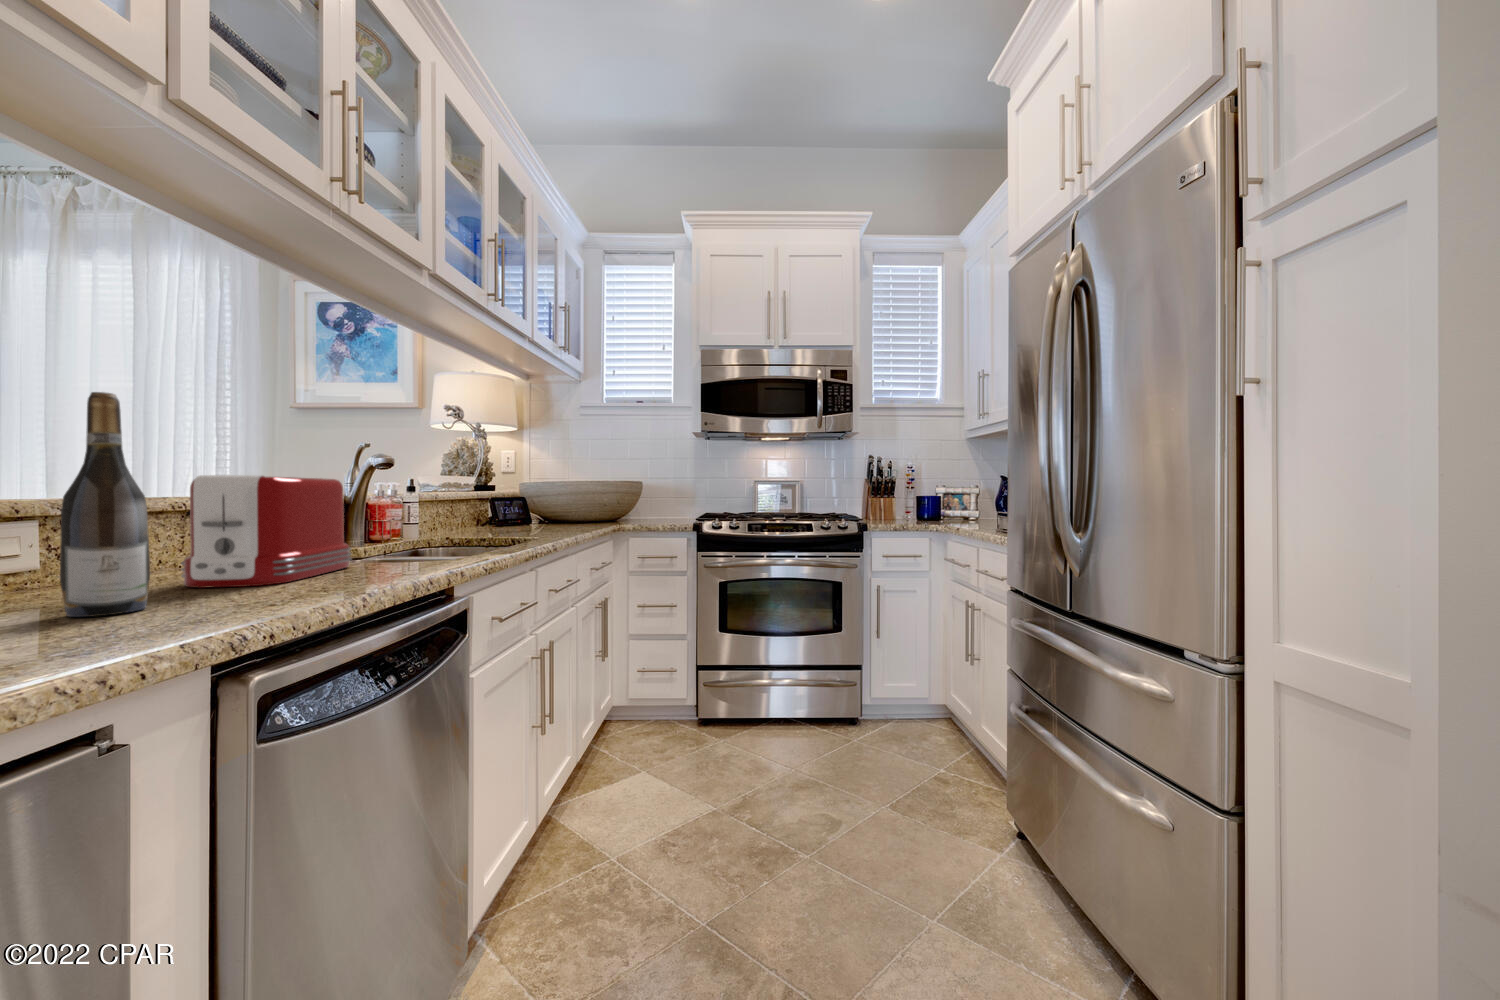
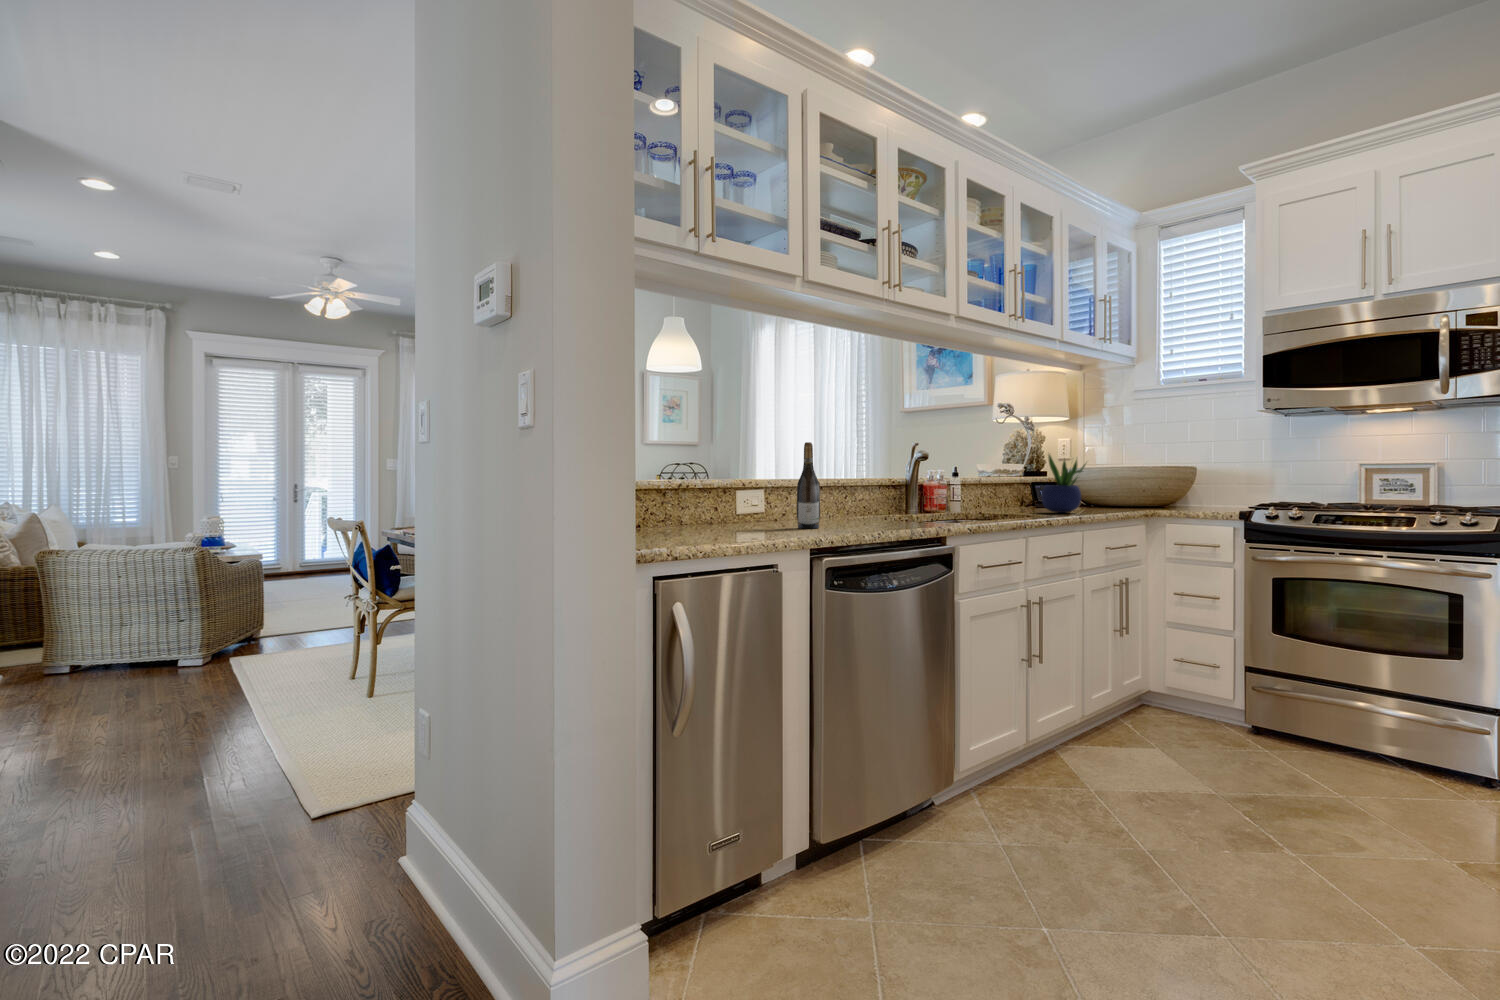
potted plant: none [515,461,566,533] -> present [1042,455,1085,513]
toaster: present [181,475,351,588] -> none [832,472,902,525]

